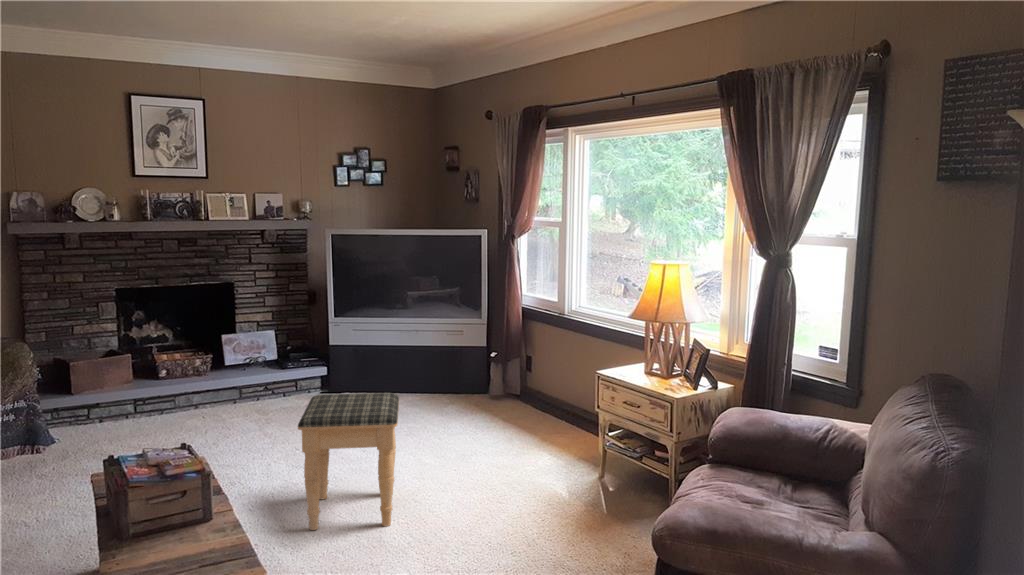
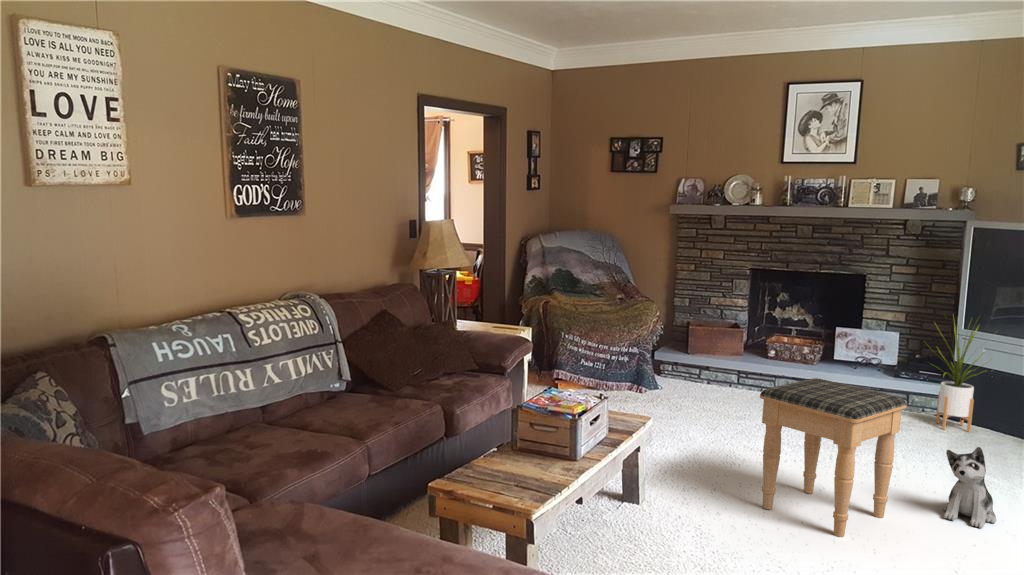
house plant: none [317,307,367,403] -> present [935,322,984,432]
plush toy: none [415,414,451,476] -> present [943,447,996,528]

